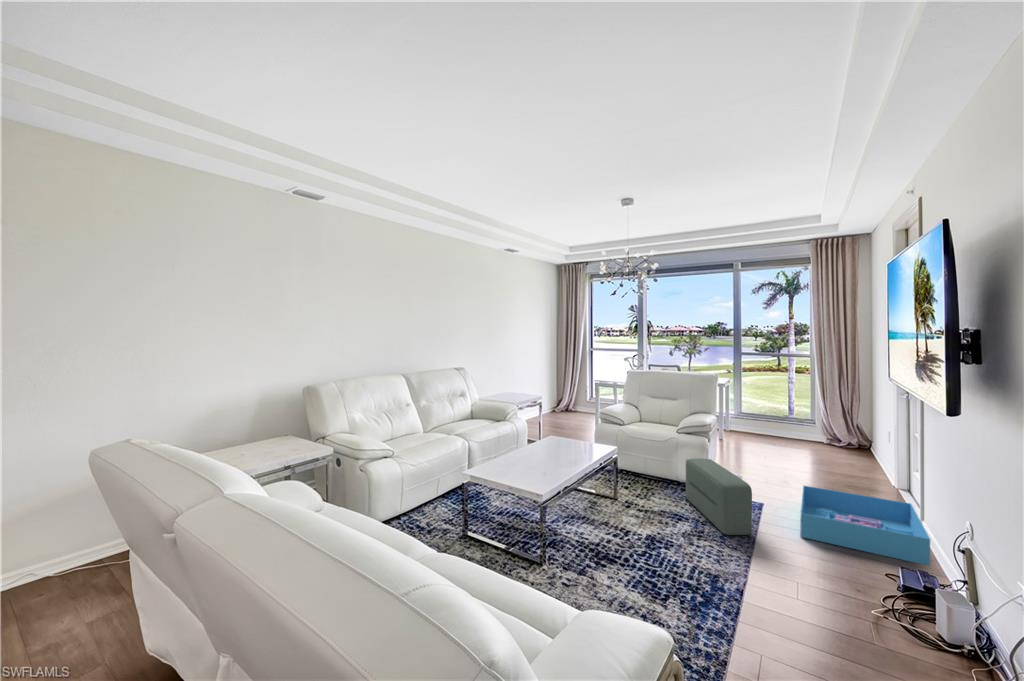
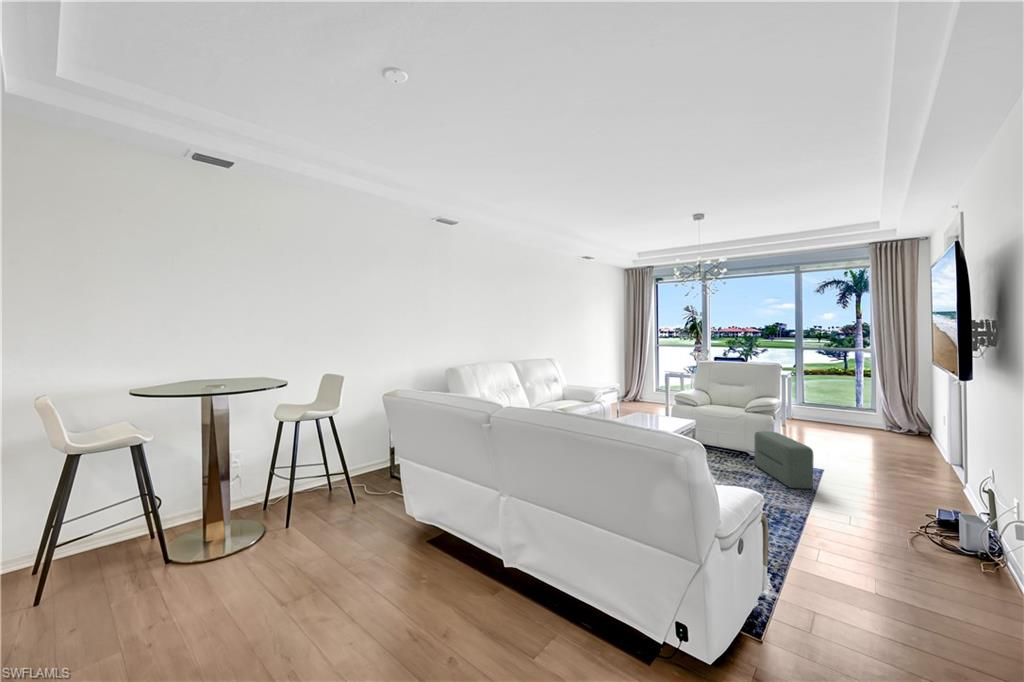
storage bin: present [800,486,930,566] -> none [856,455,966,511]

